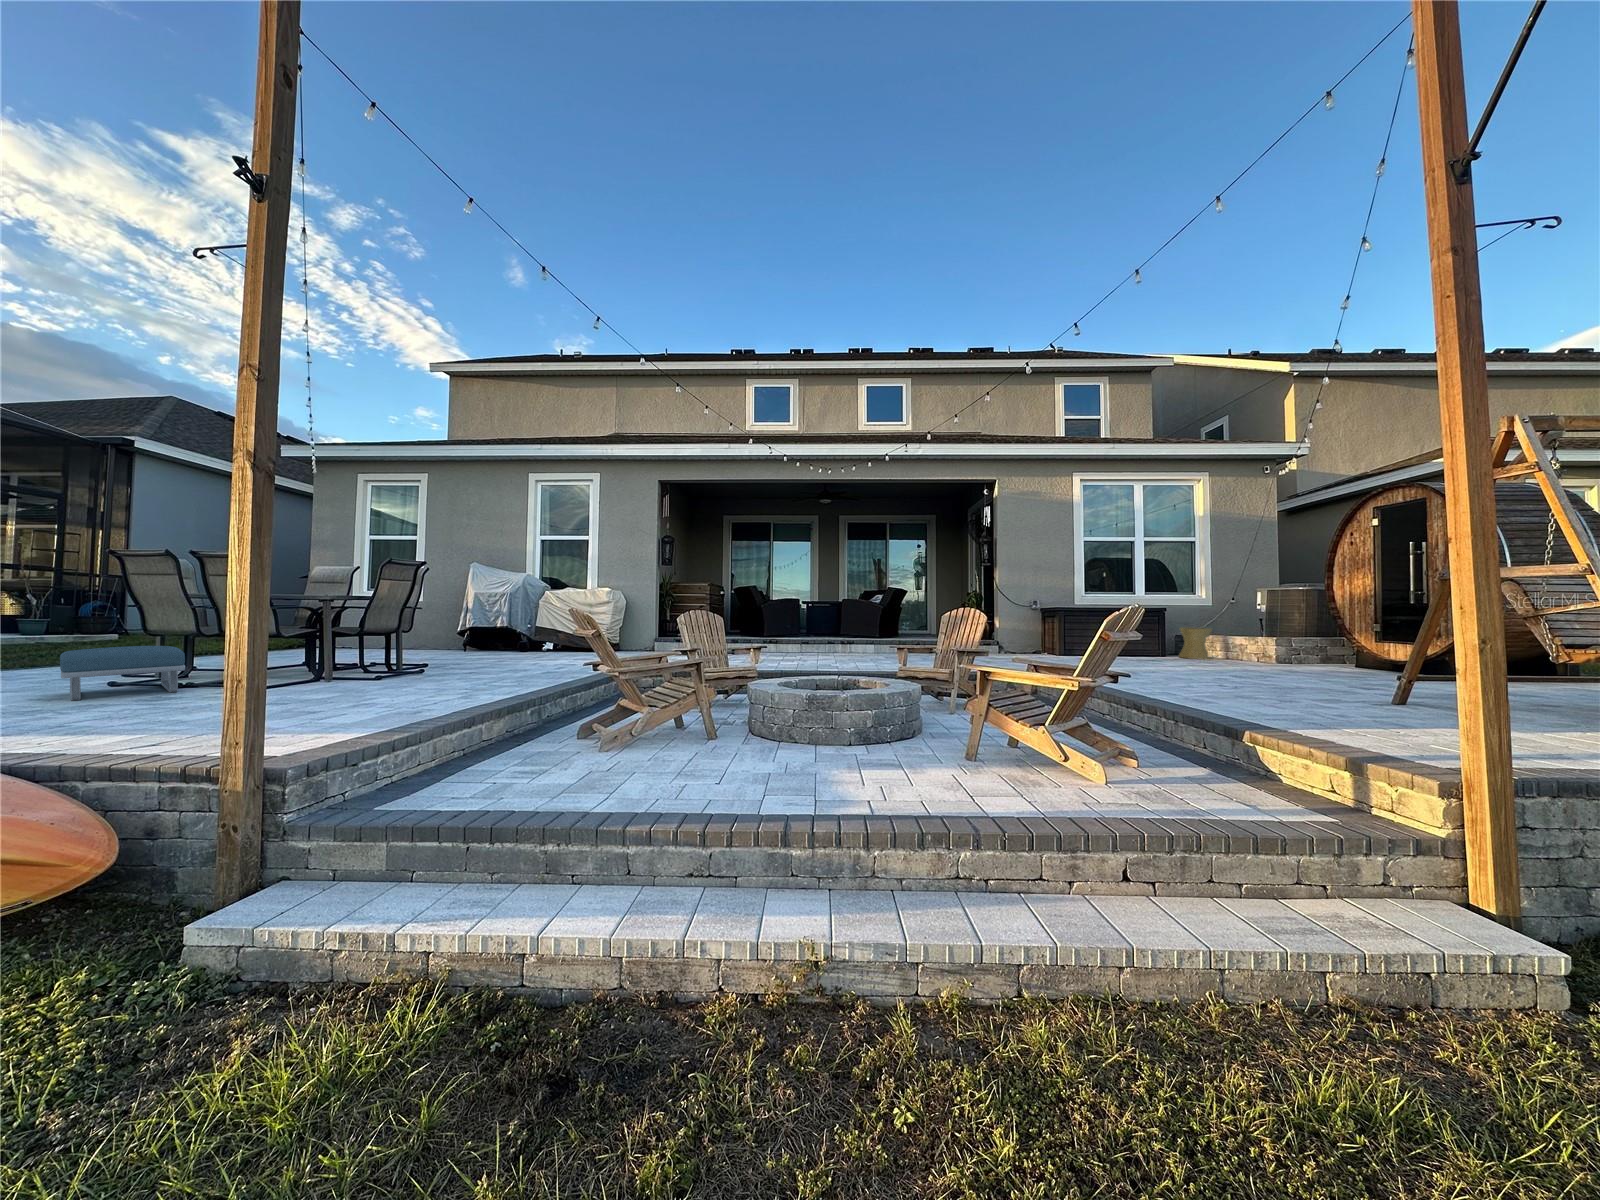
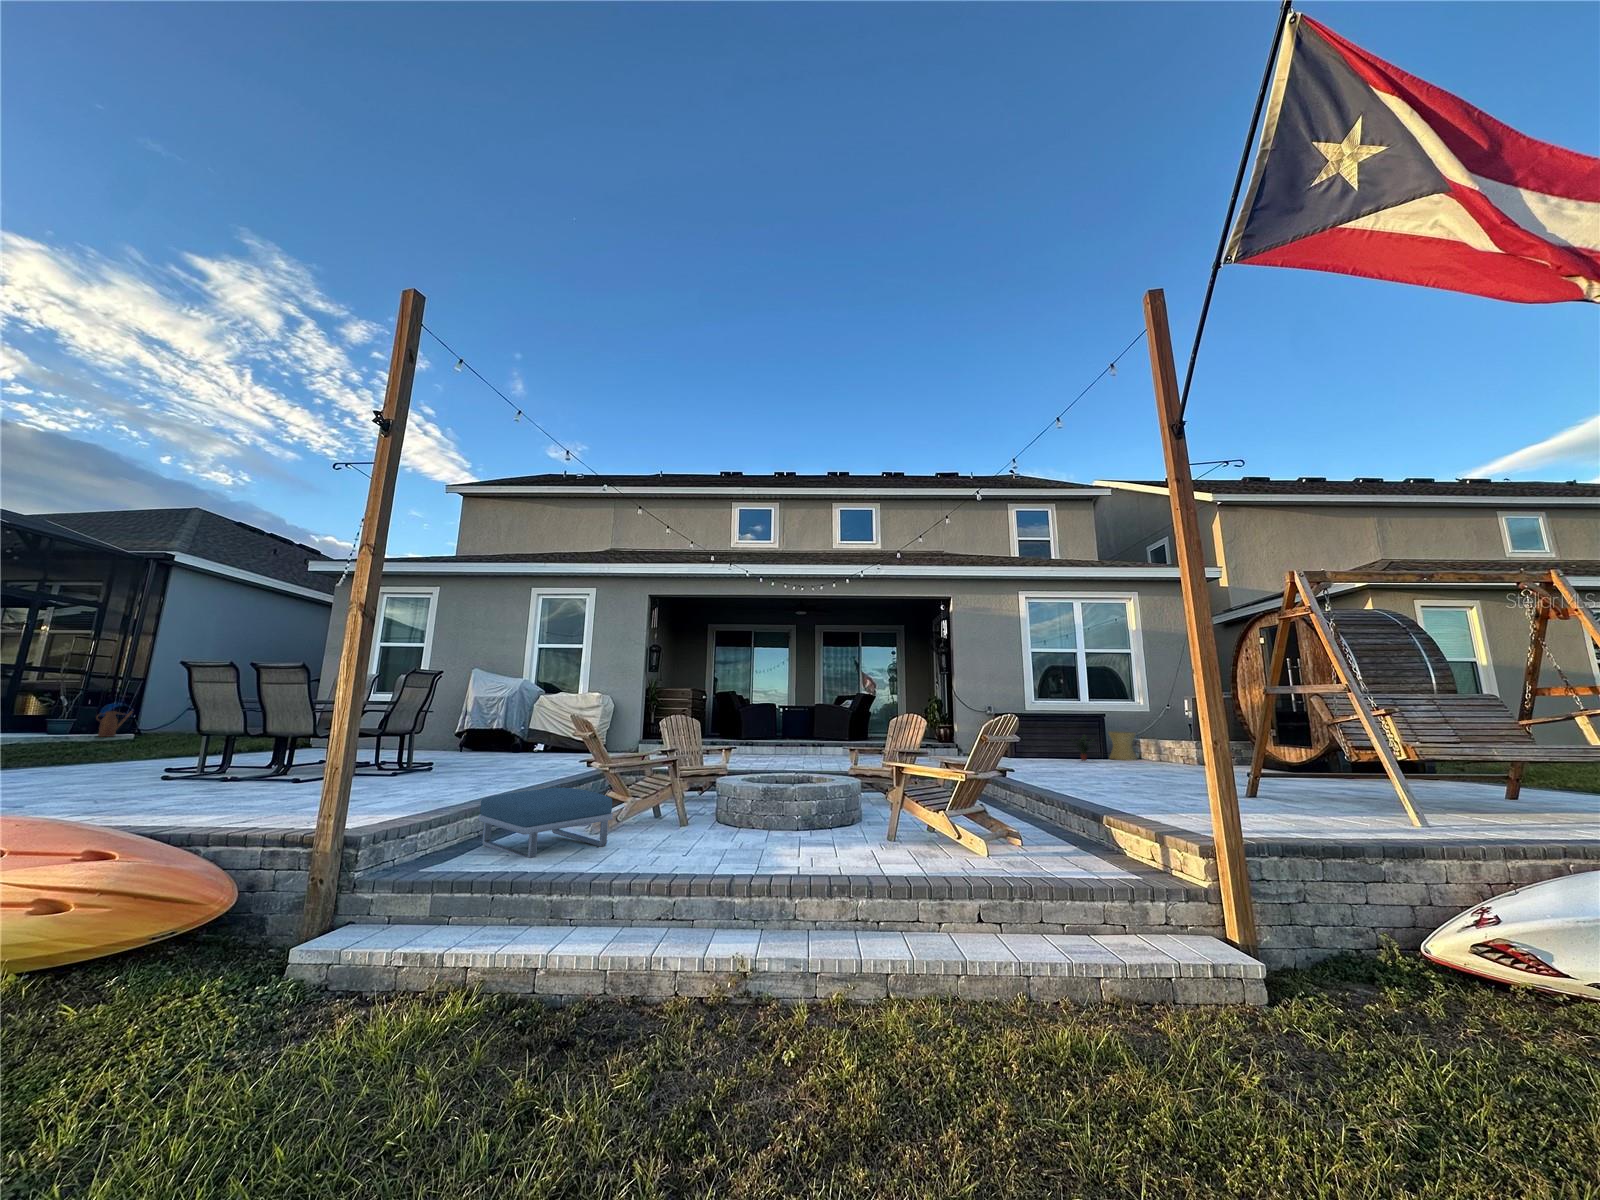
watering can: none [74,611,113,639] -> present [96,711,132,737]
potted plant: none [1132,628,1168,660] -> present [1071,735,1094,761]
footstool: present [60,646,185,701] -> present [479,788,613,858]

